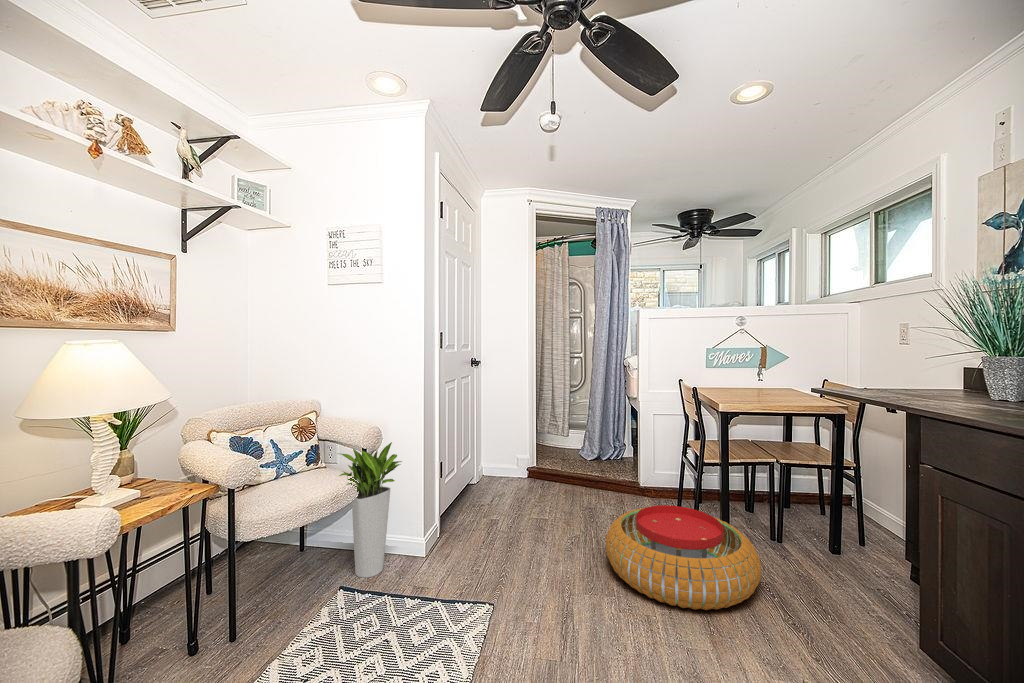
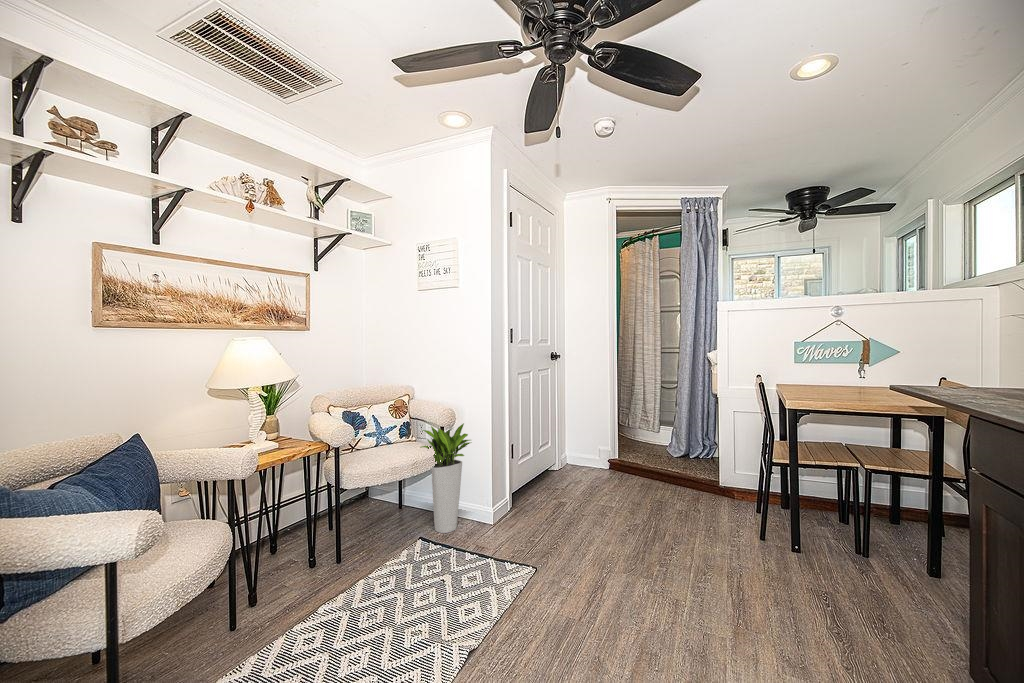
pouf: present [606,505,761,610] -> none [653,503,817,609]

